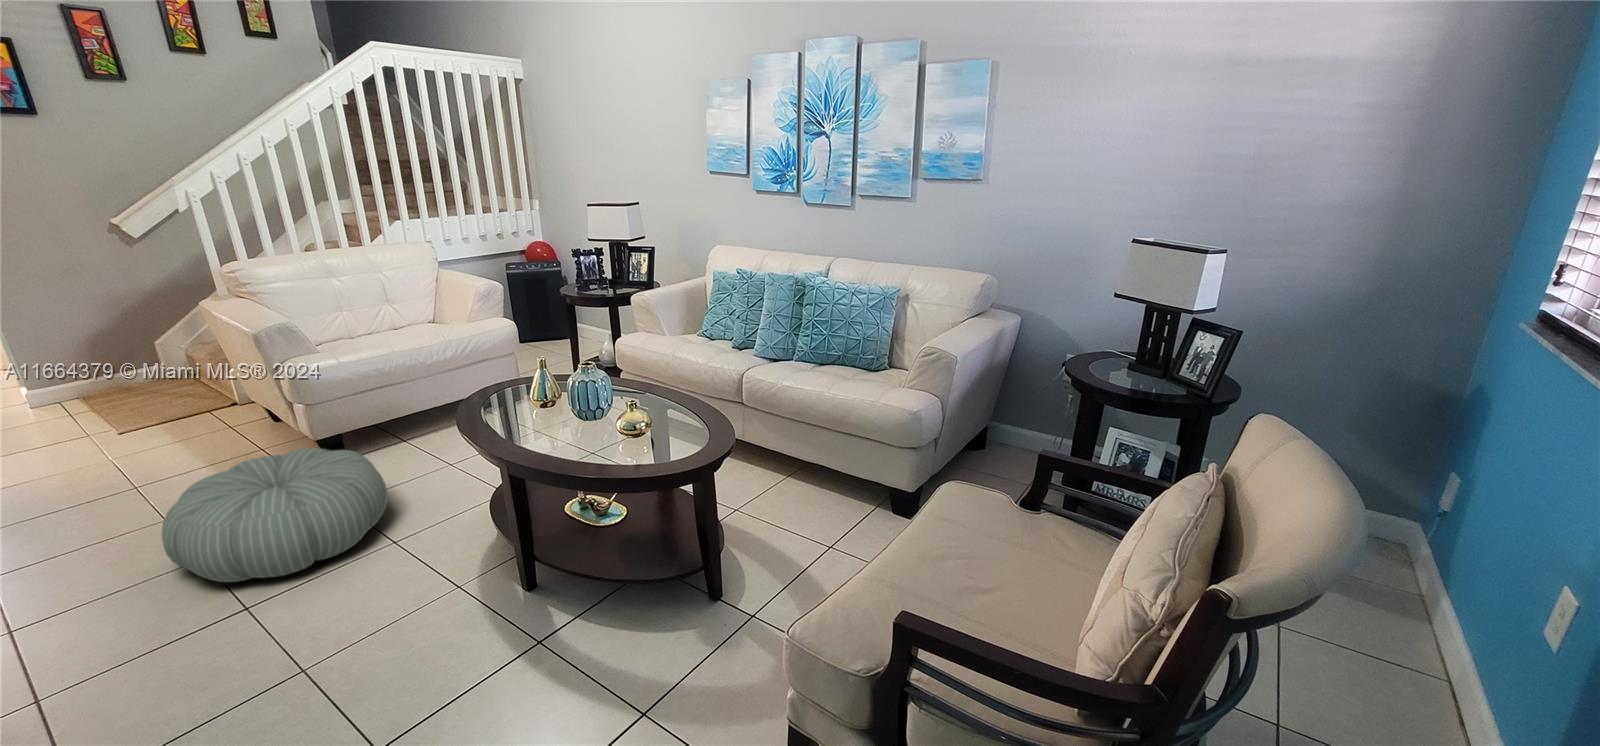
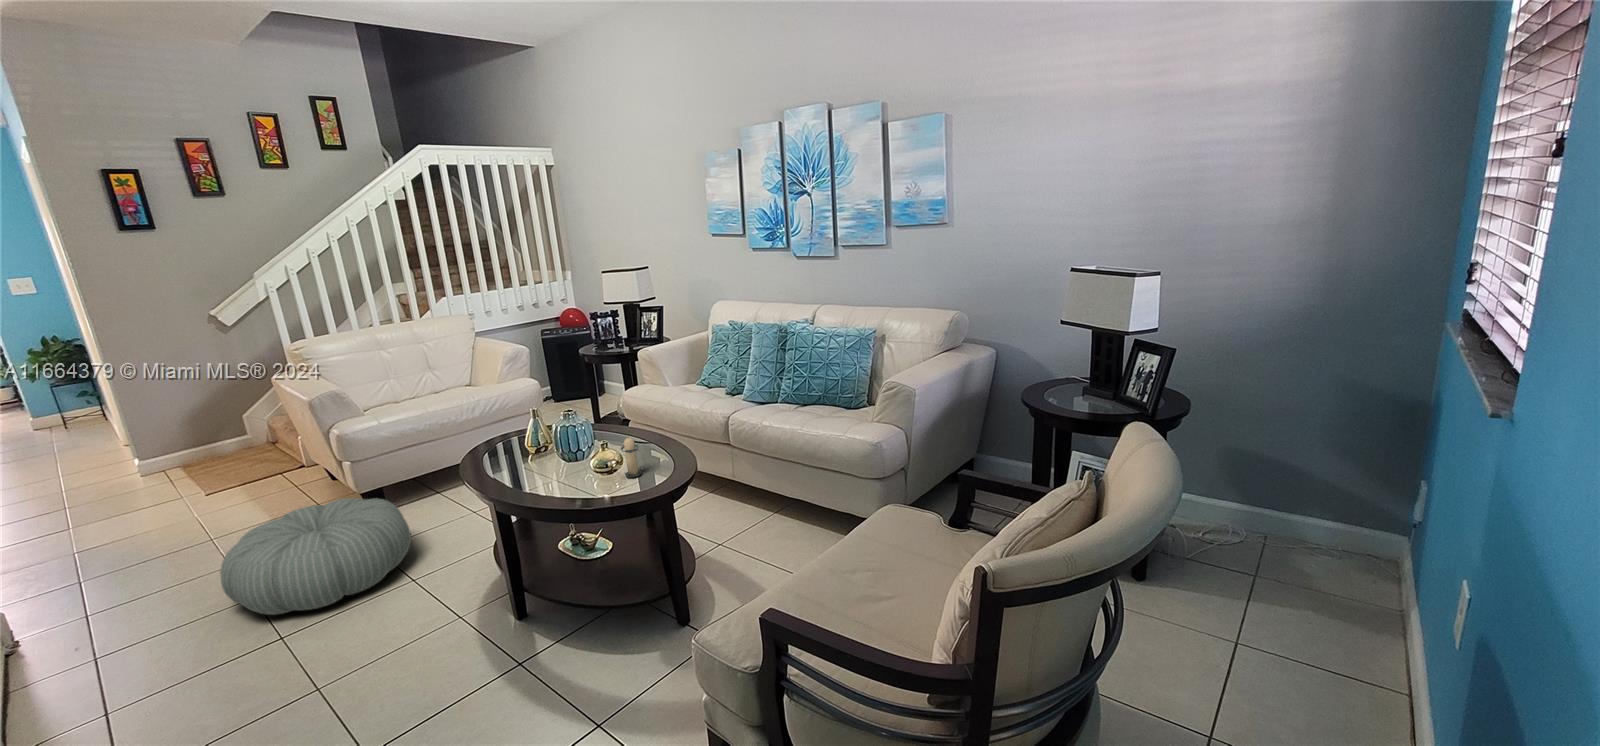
candle: none [648,394,673,441] -> present [621,436,641,478]

